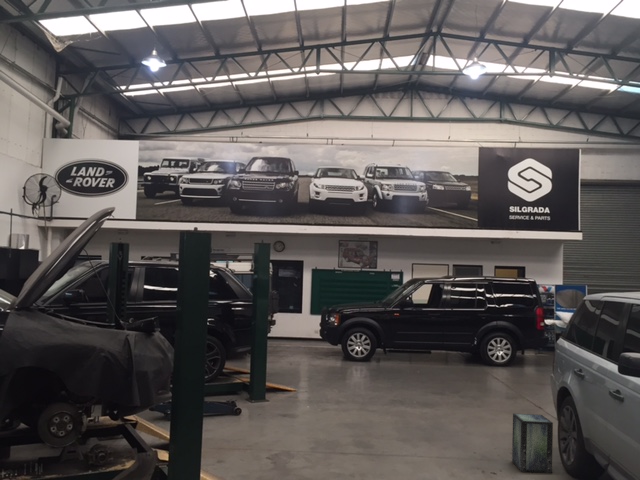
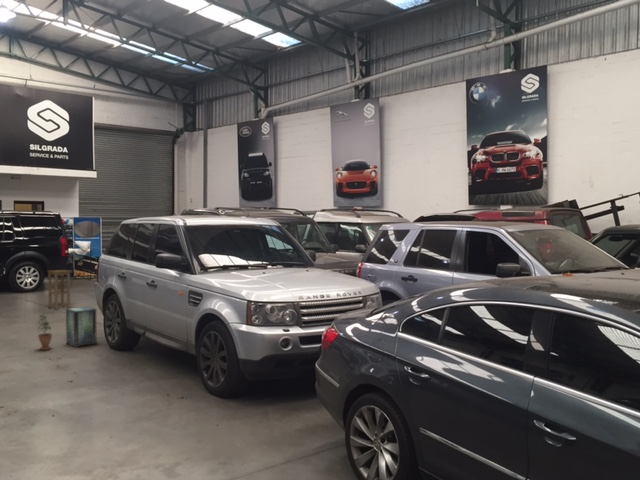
stool: none [511,349,538,399] -> present [48,270,70,310]
potted plant: none [472,413,492,466] -> present [38,315,52,350]

